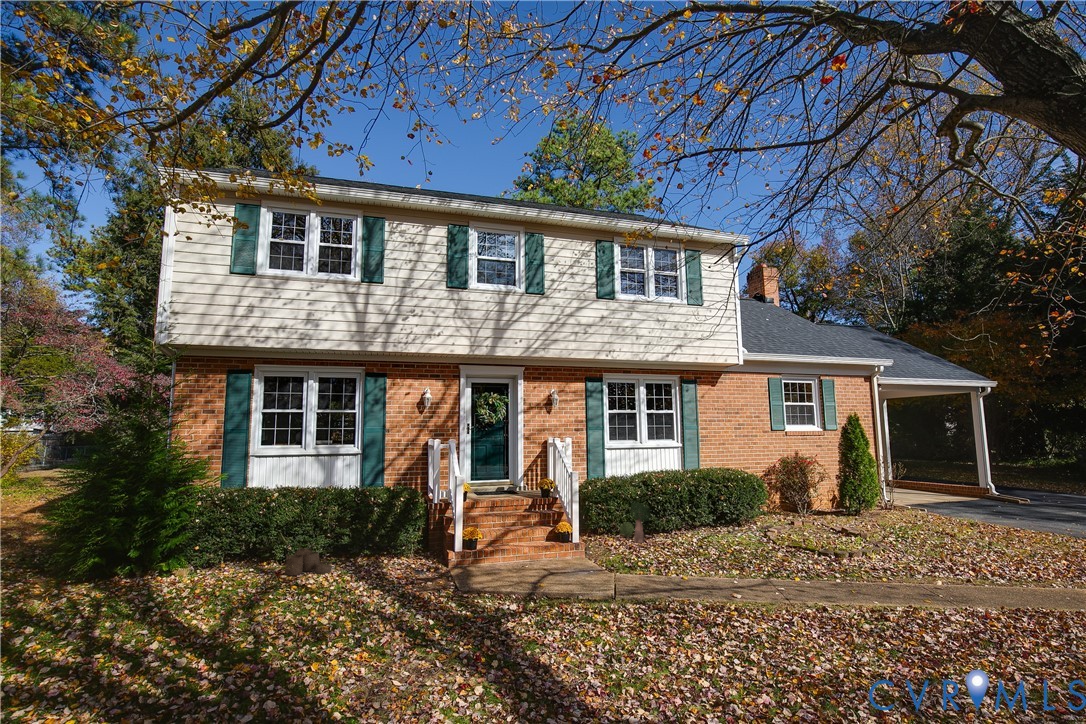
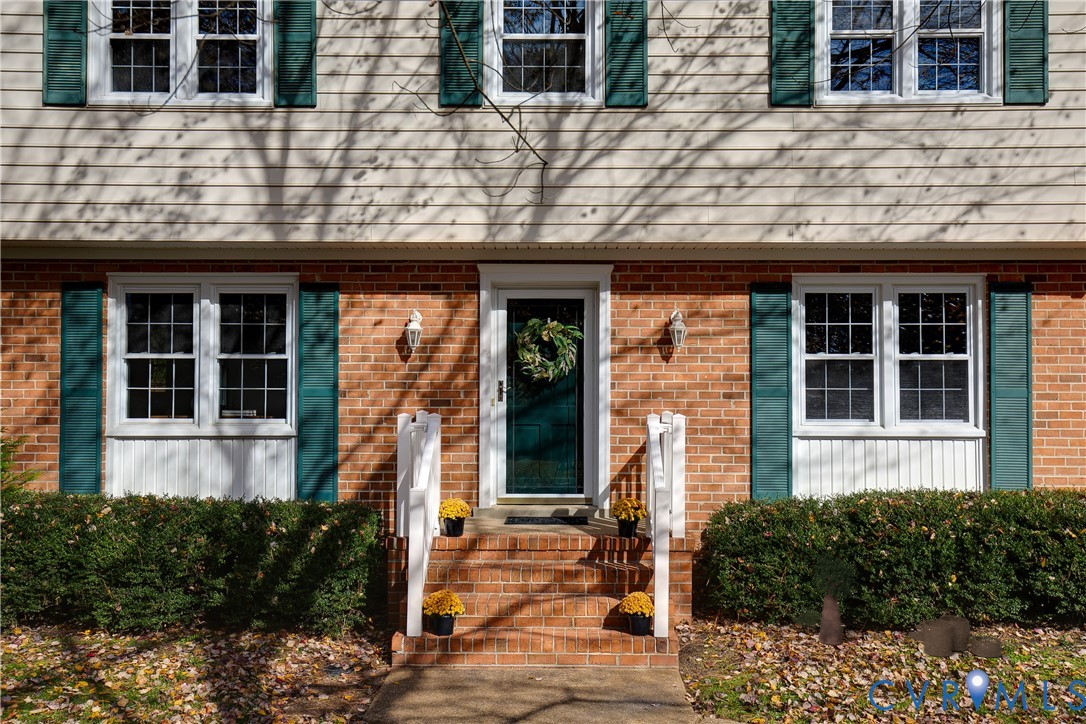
woven basket: present [286,548,332,575] -> present [908,612,1002,657]

